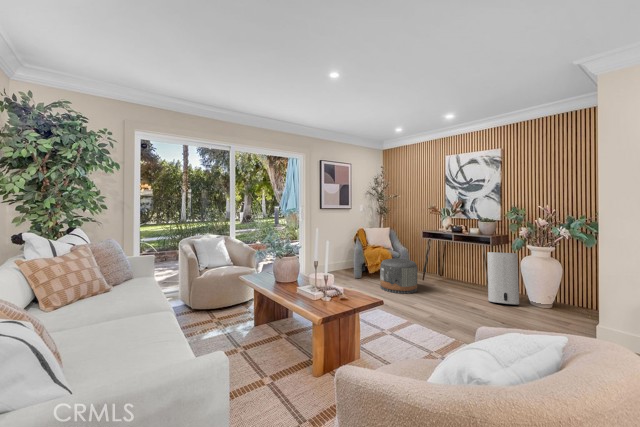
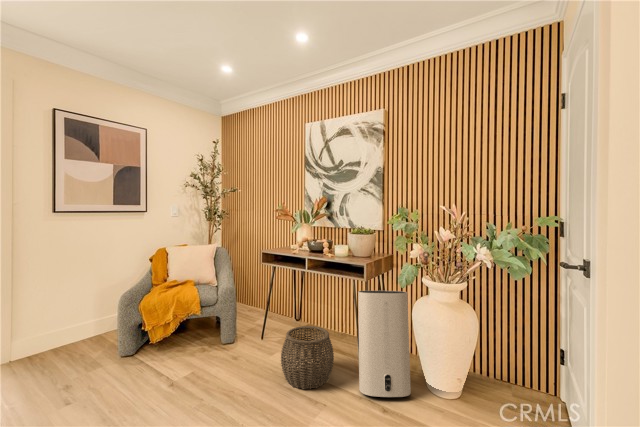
pouf: present [380,258,418,294] -> none [156,308,236,393]
woven basket: none [443,270,473,298] -> present [281,326,334,389]

